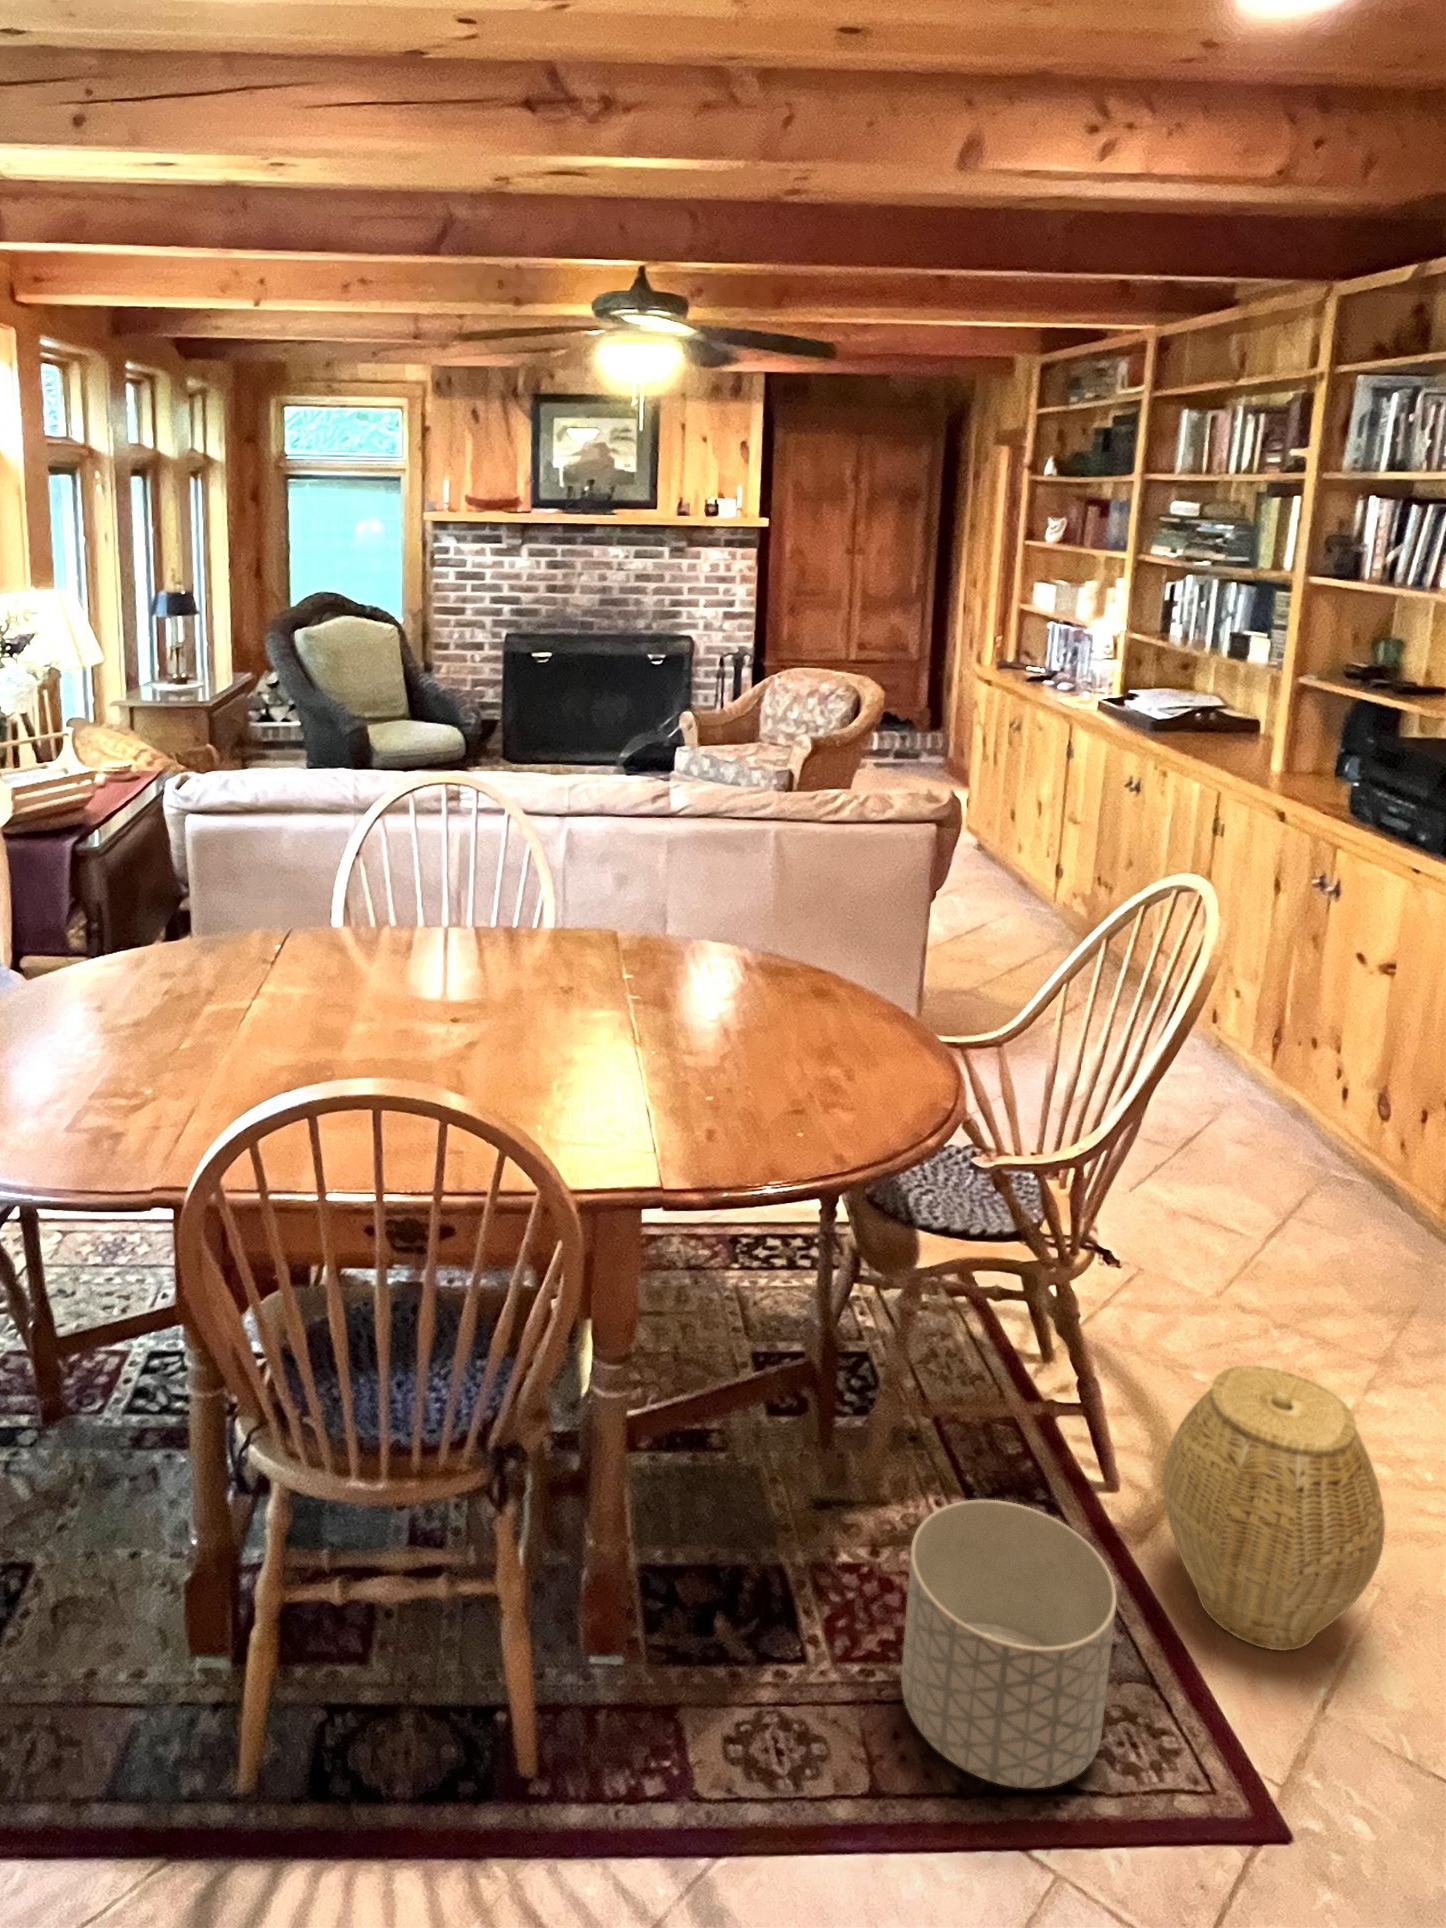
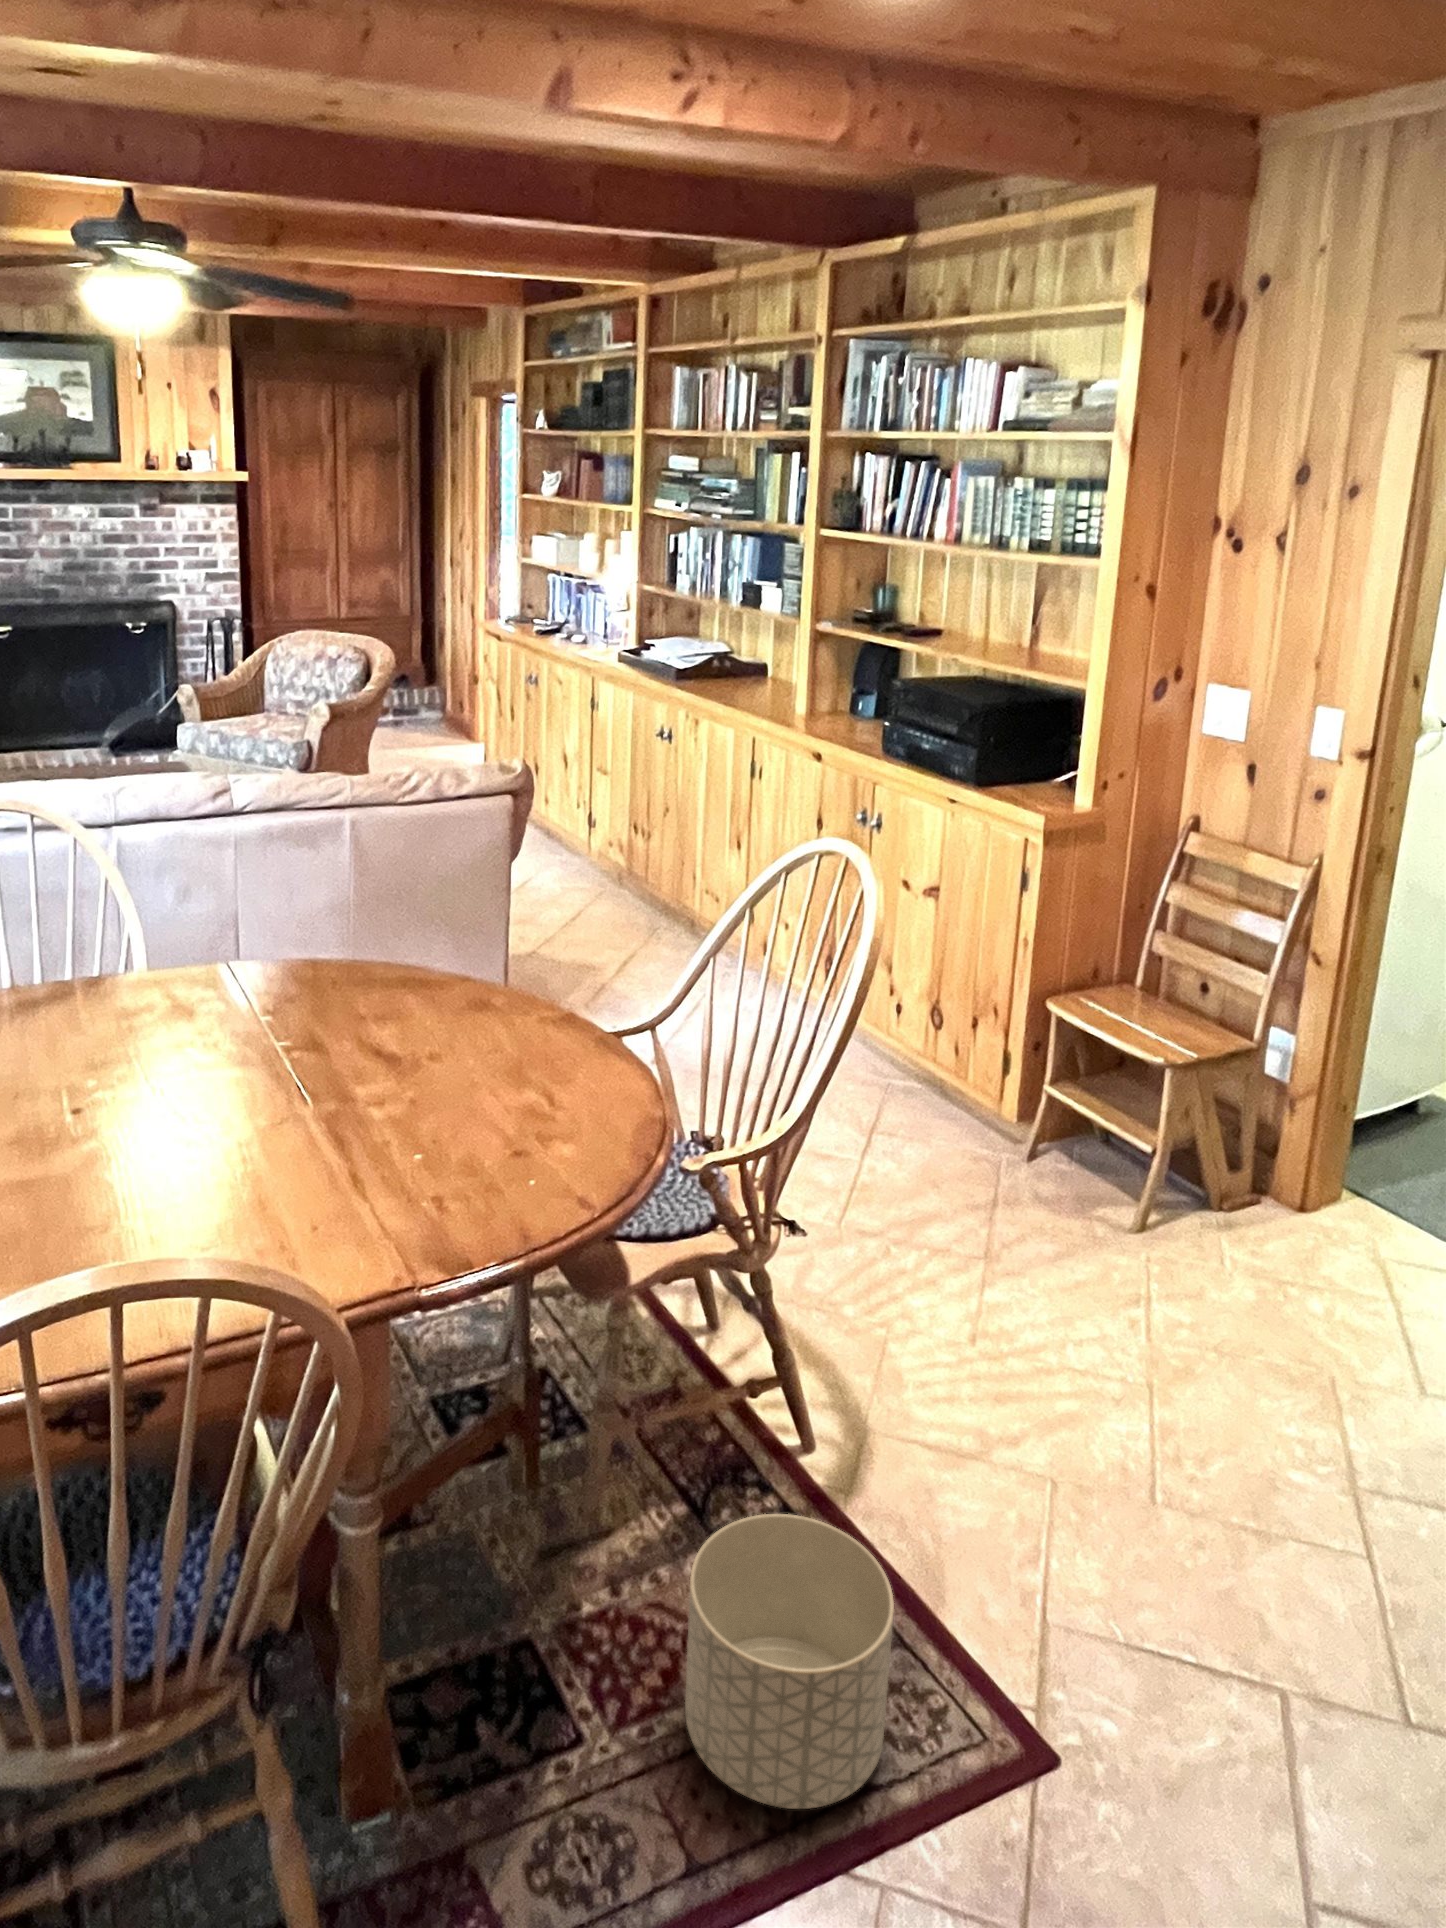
woven basket: present [1163,1366,1385,1650] -> none [875,1311,1070,1577]

